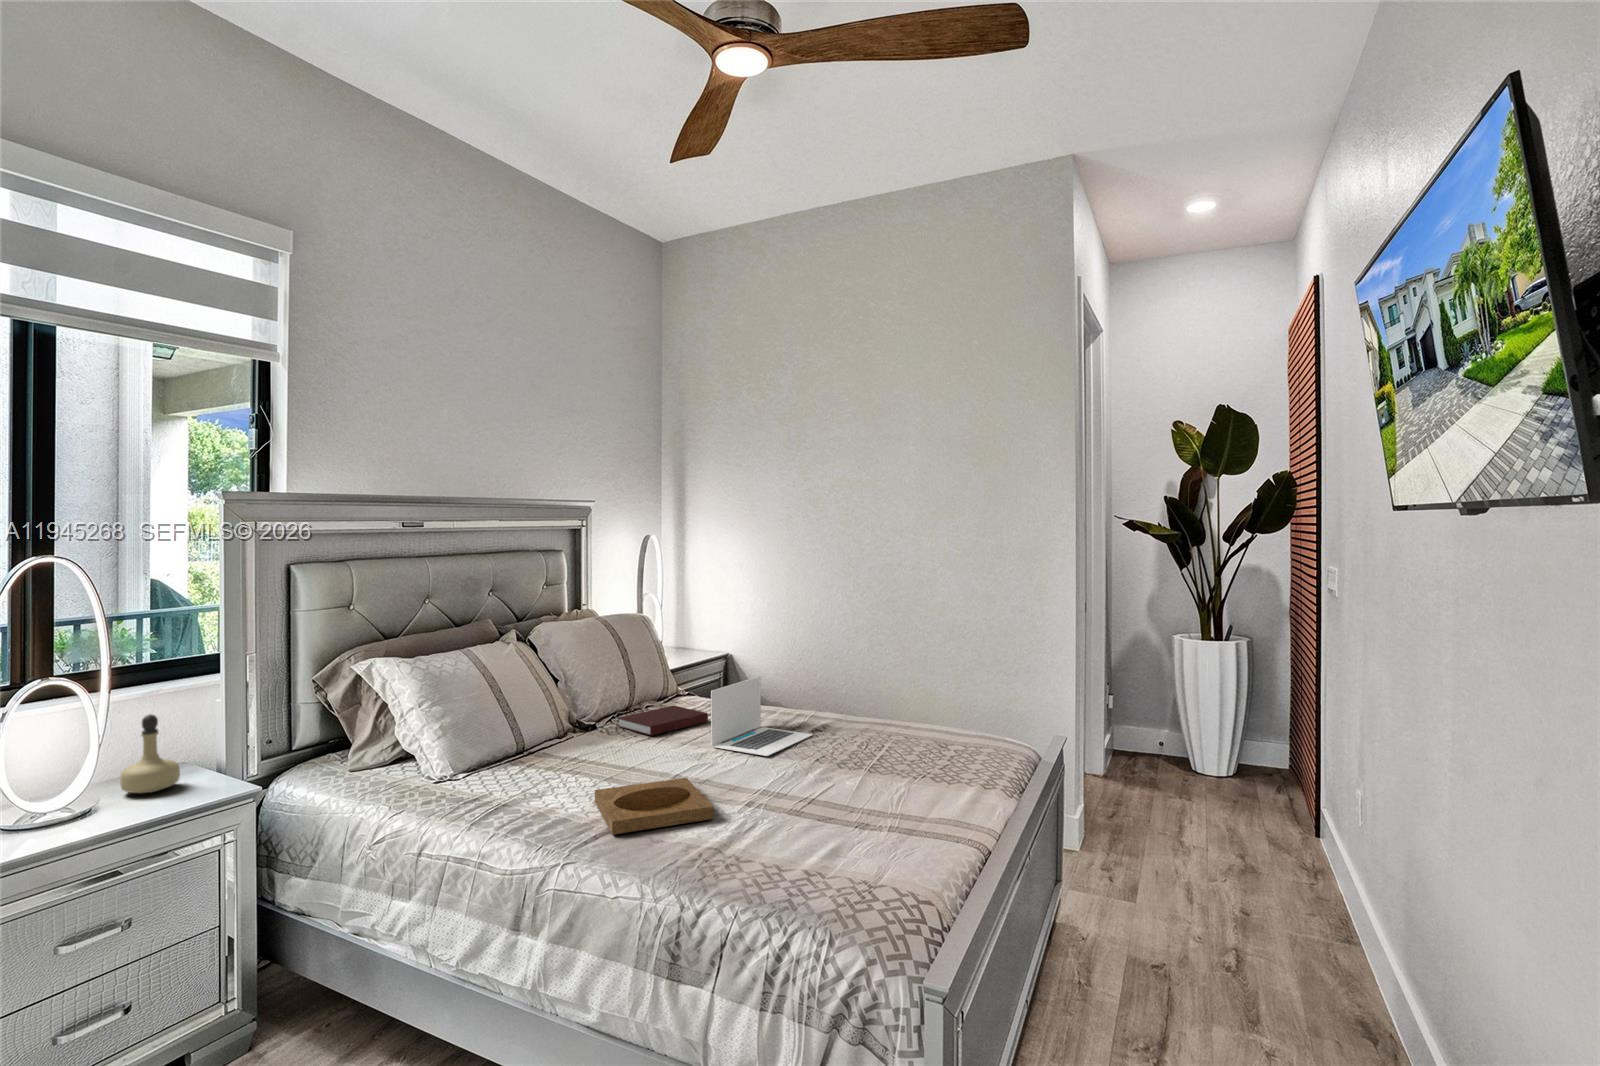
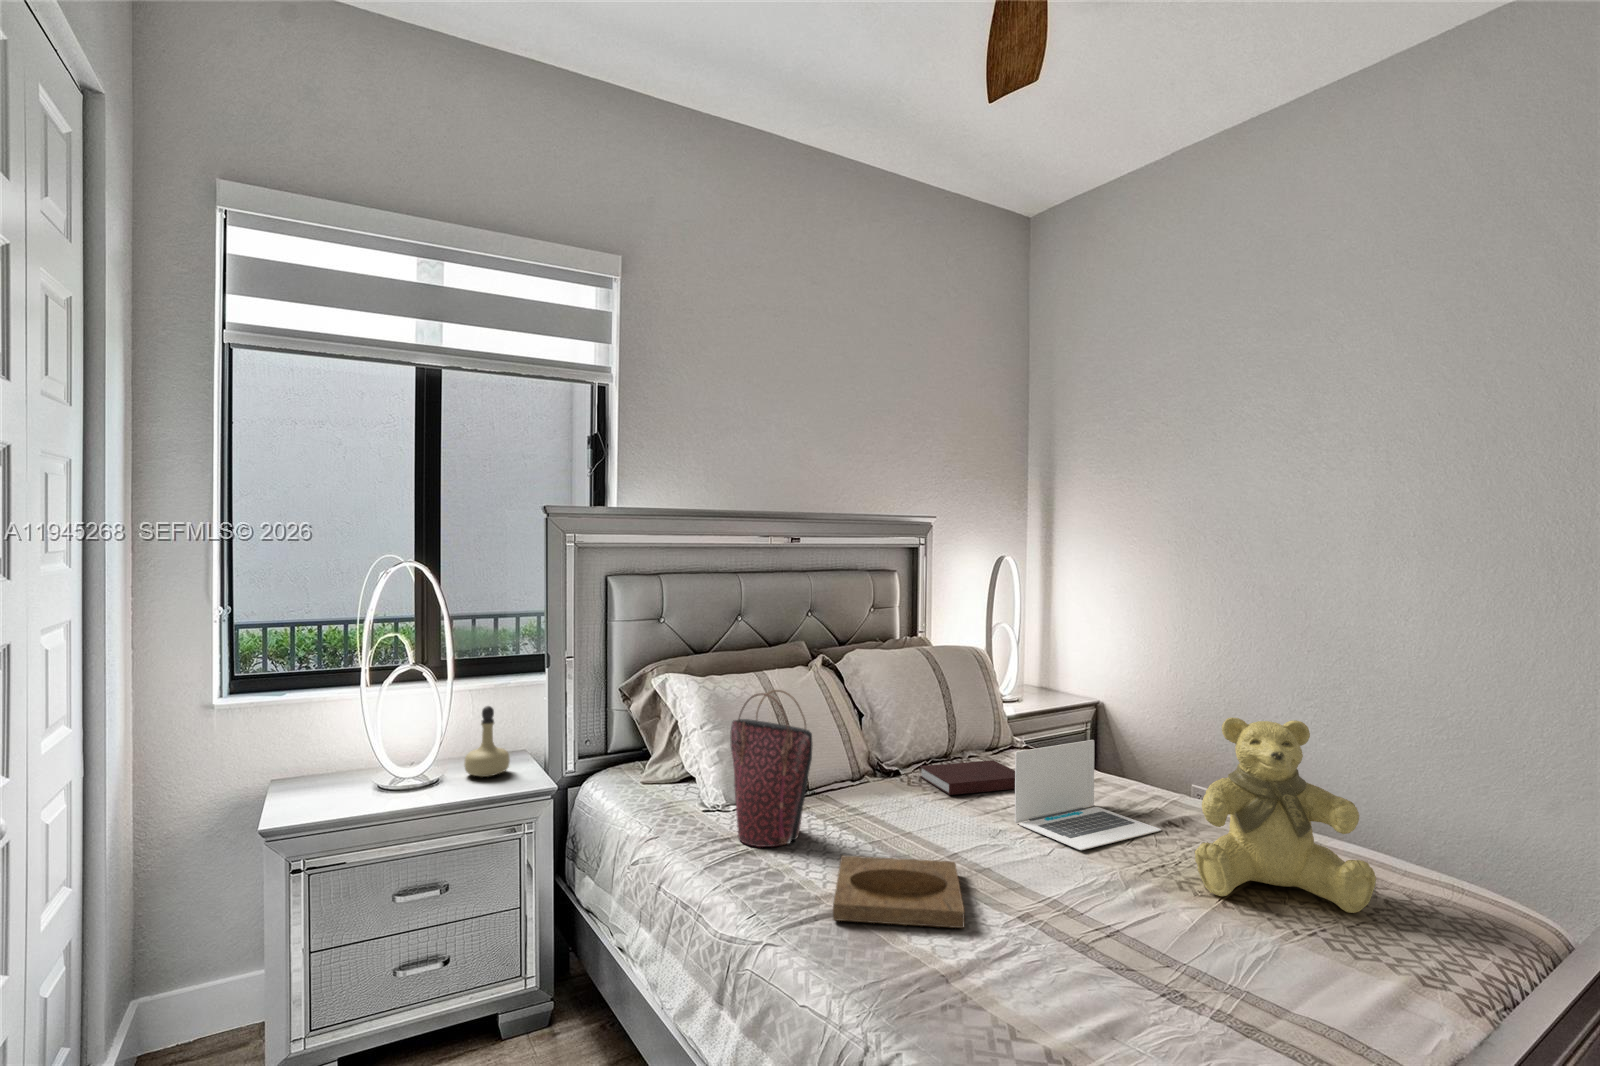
teddy bear: none [849,642,952,767] -> present [1195,717,1376,913]
handbag: none [470,659,558,799] -> present [730,690,812,847]

